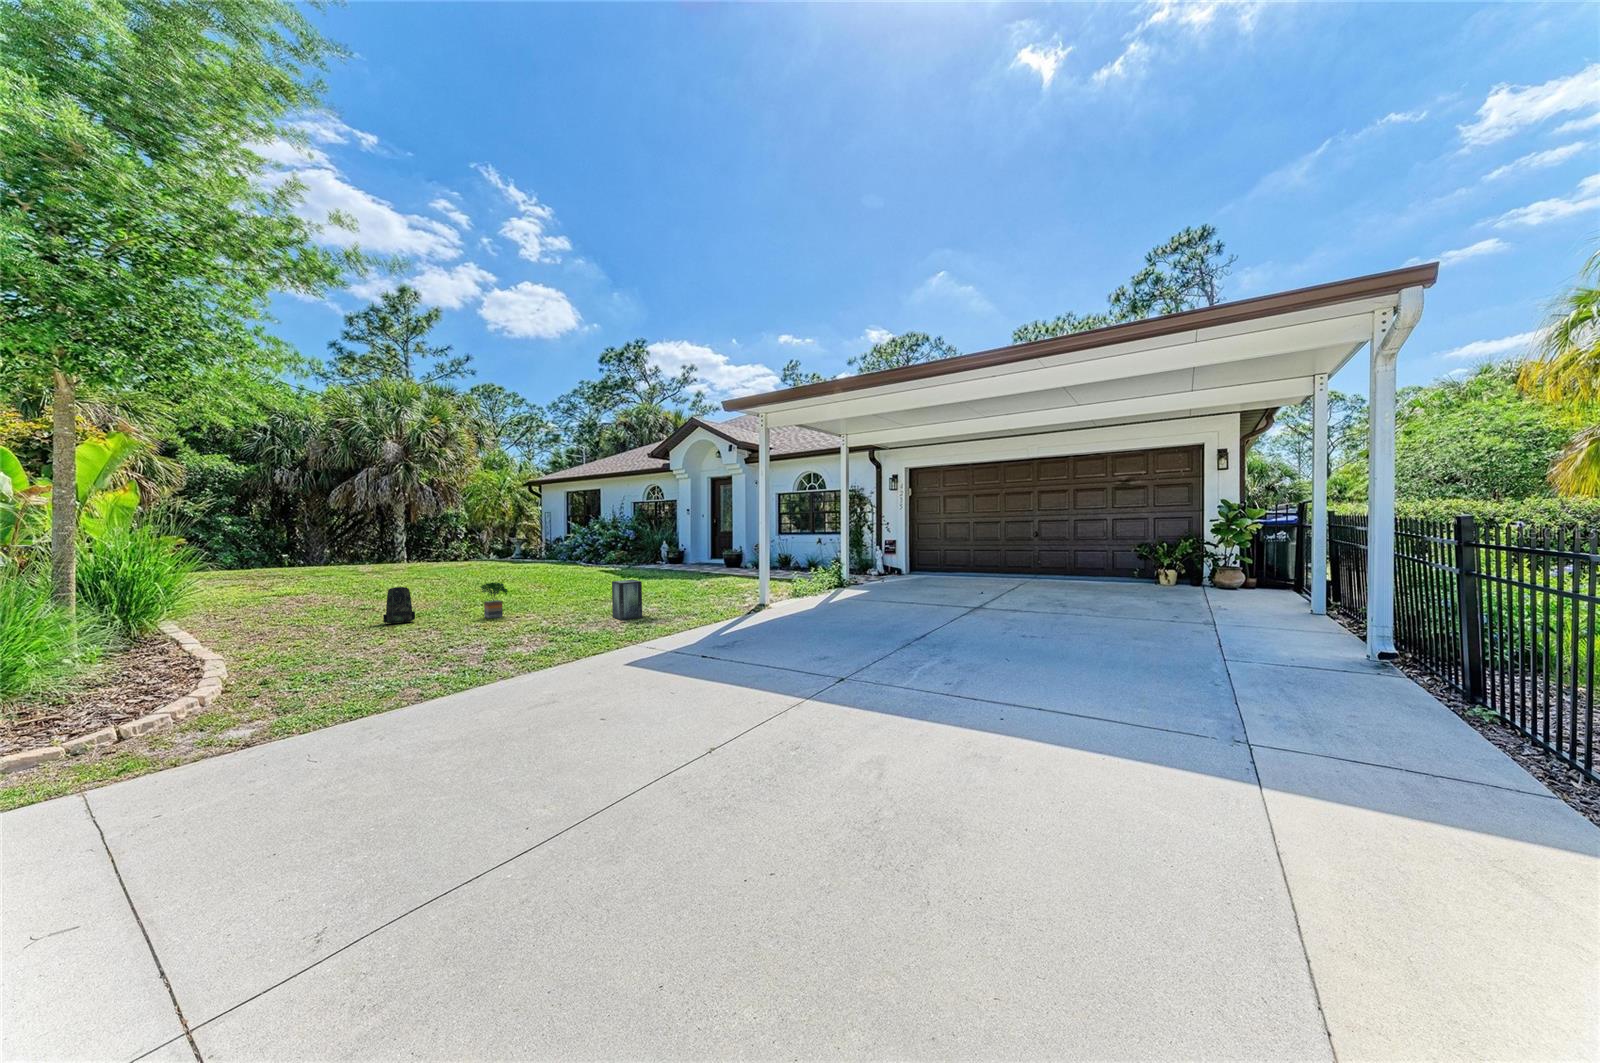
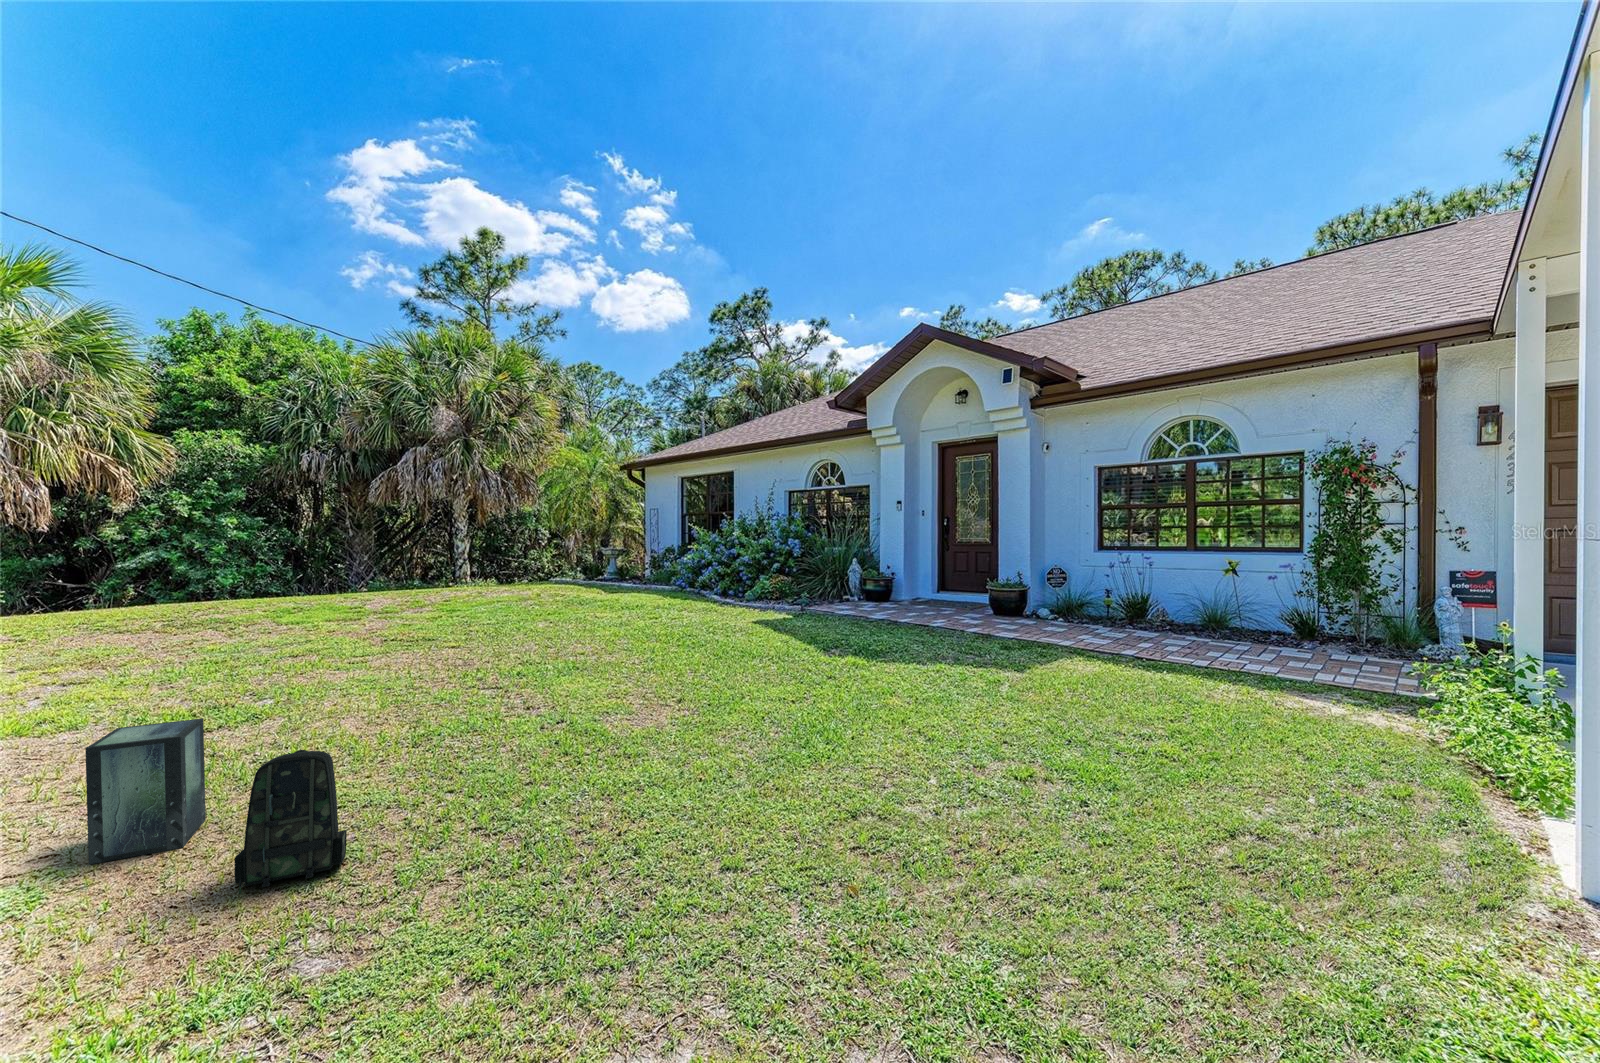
storage box: present [612,580,642,620] -> present [85,718,206,864]
potted tree: present [481,582,508,618] -> none [541,730,627,861]

